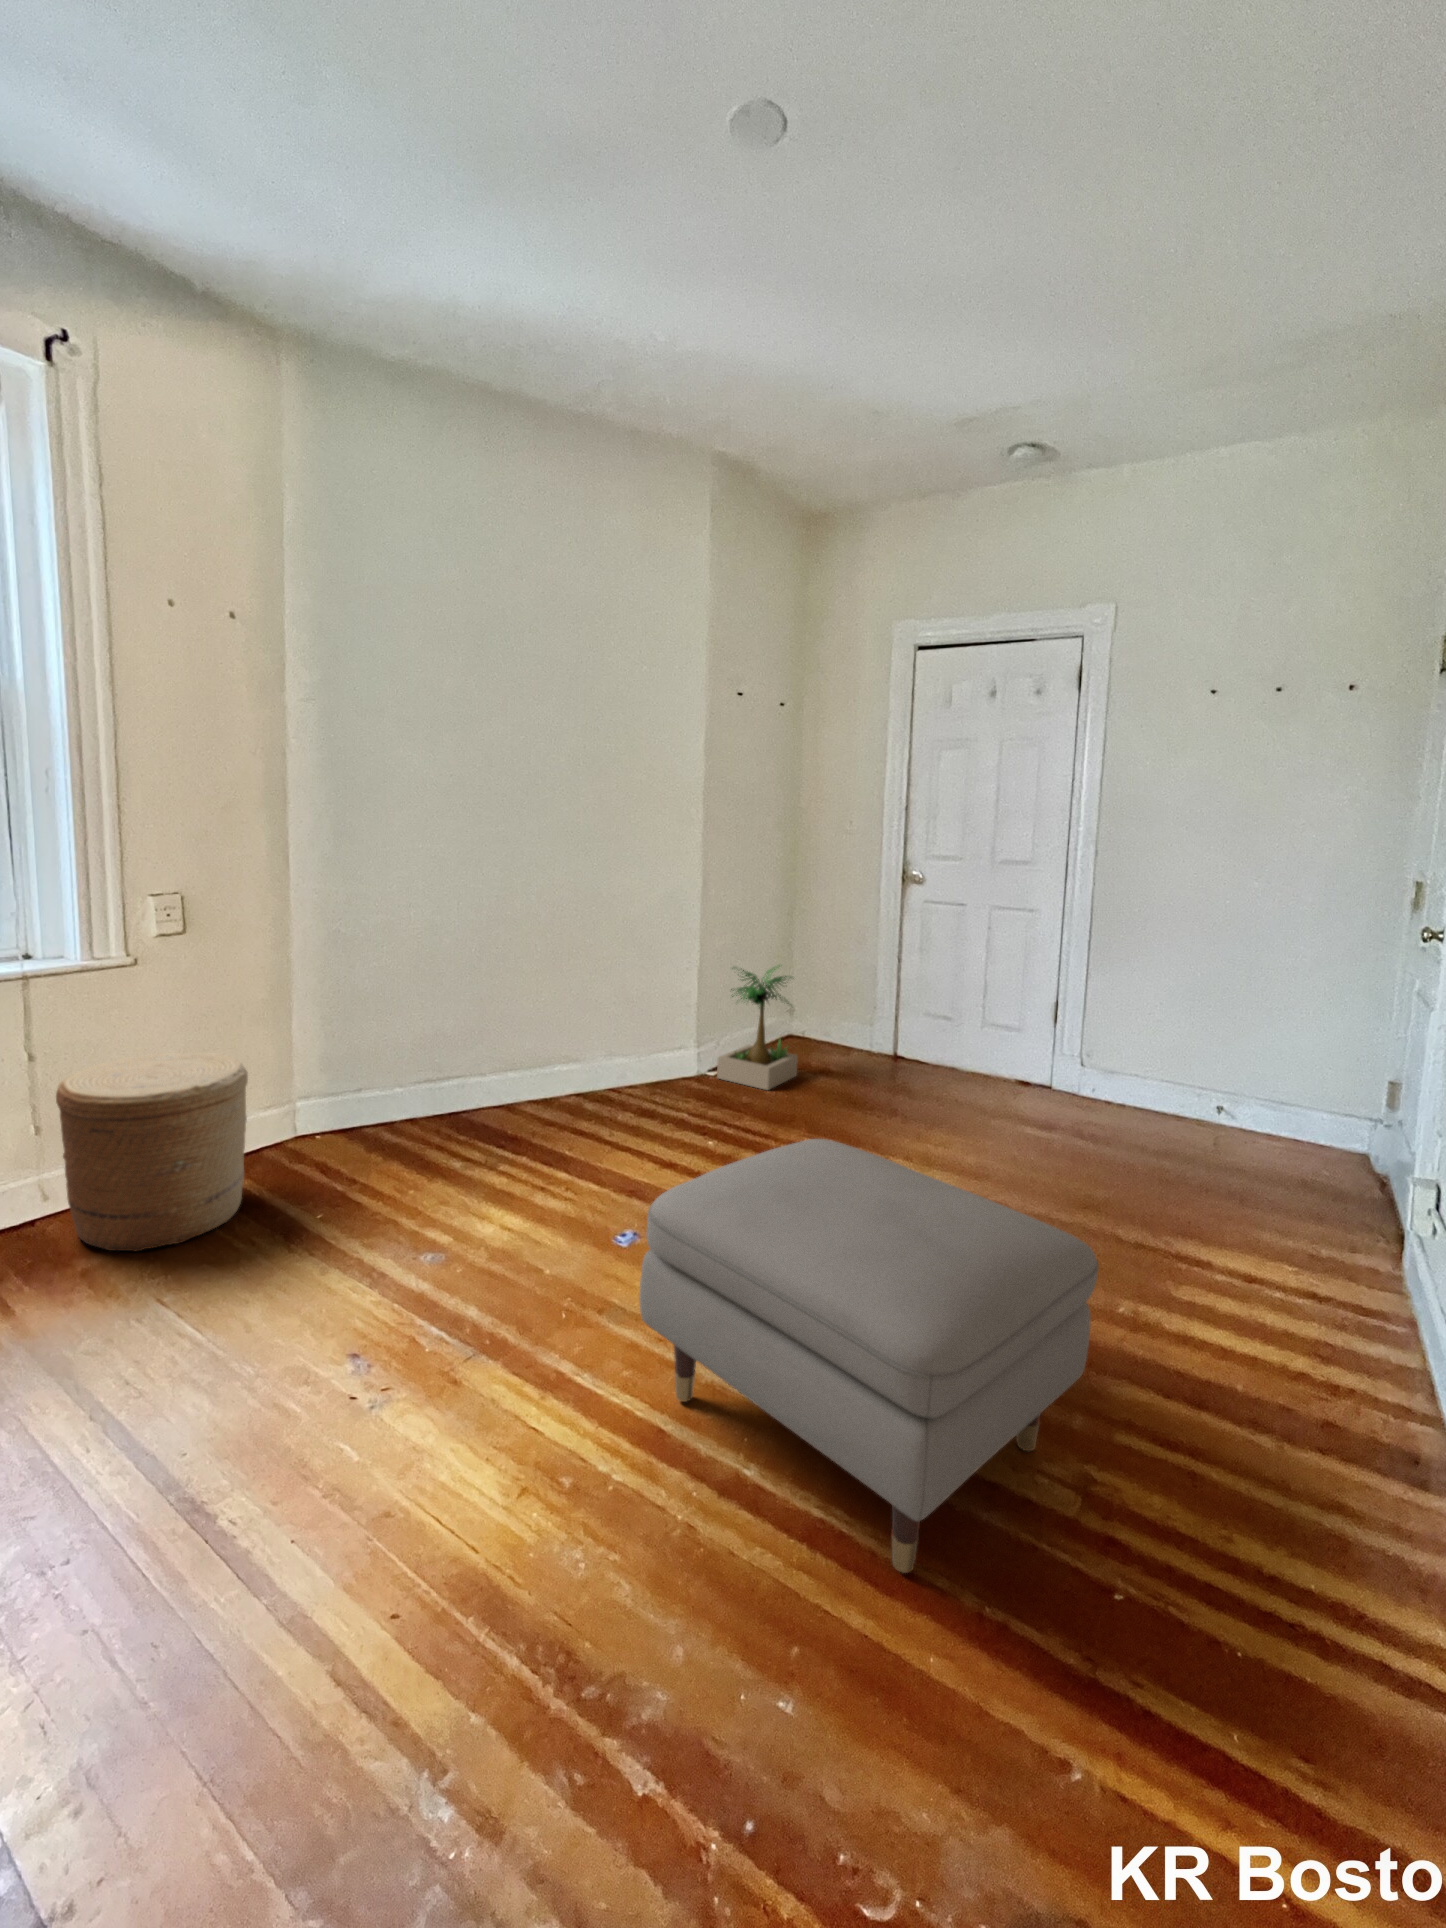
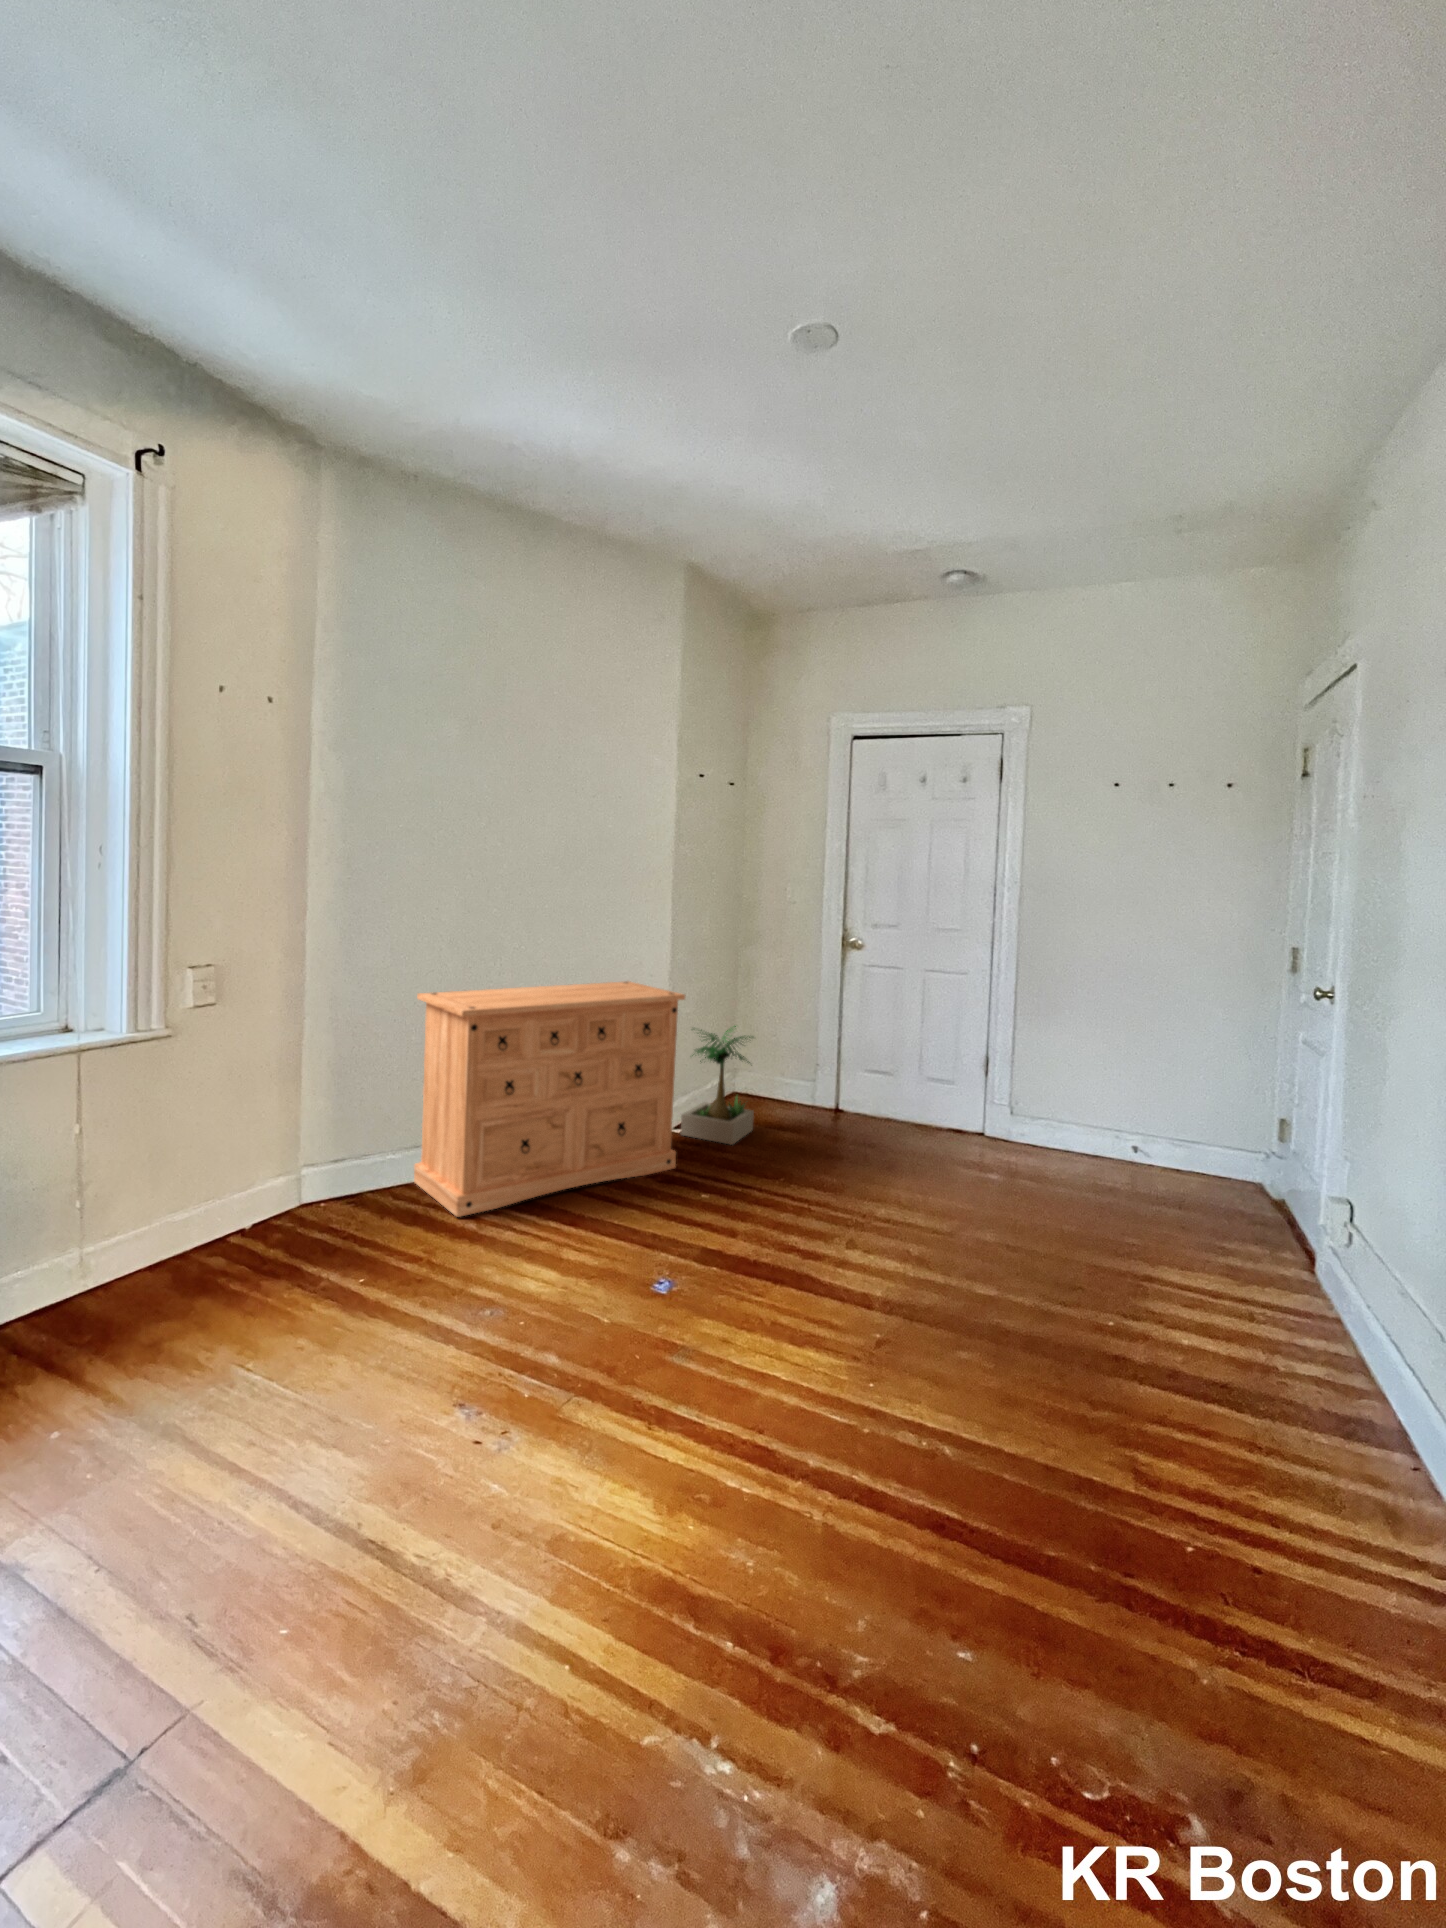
dresser: none [418,916,705,1155] -> present [414,981,685,1217]
woven basket: present [56,1052,248,1251] -> none [111,1124,292,1324]
ottoman: present [639,1139,1098,1573] -> none [740,1183,1136,1546]

